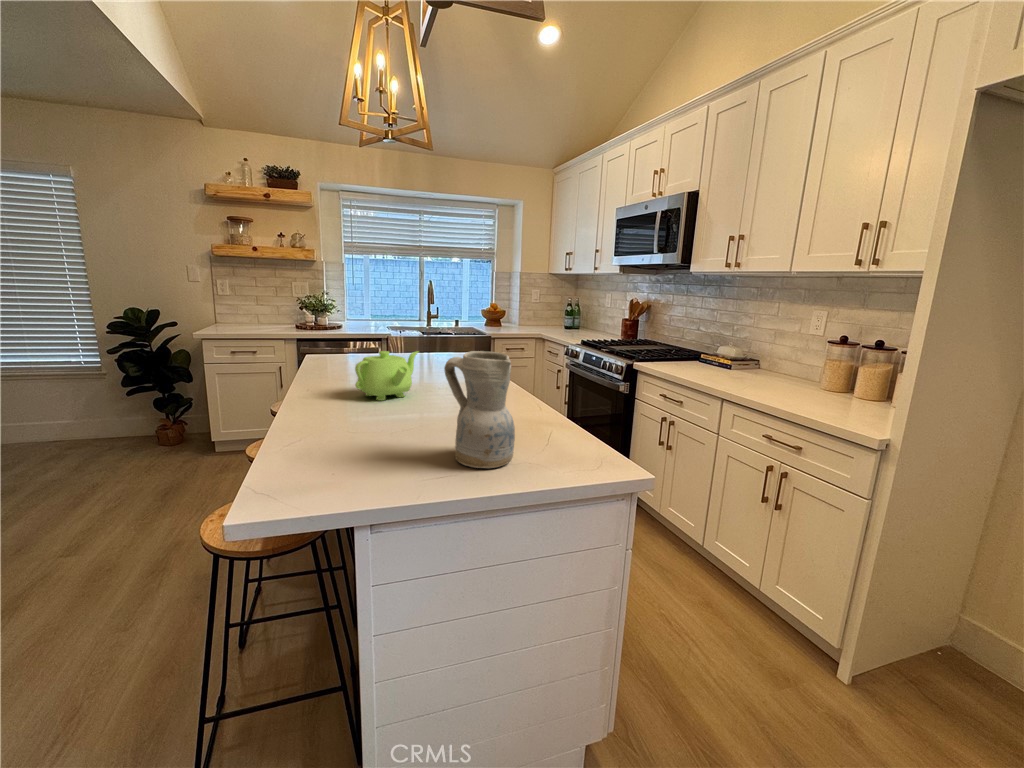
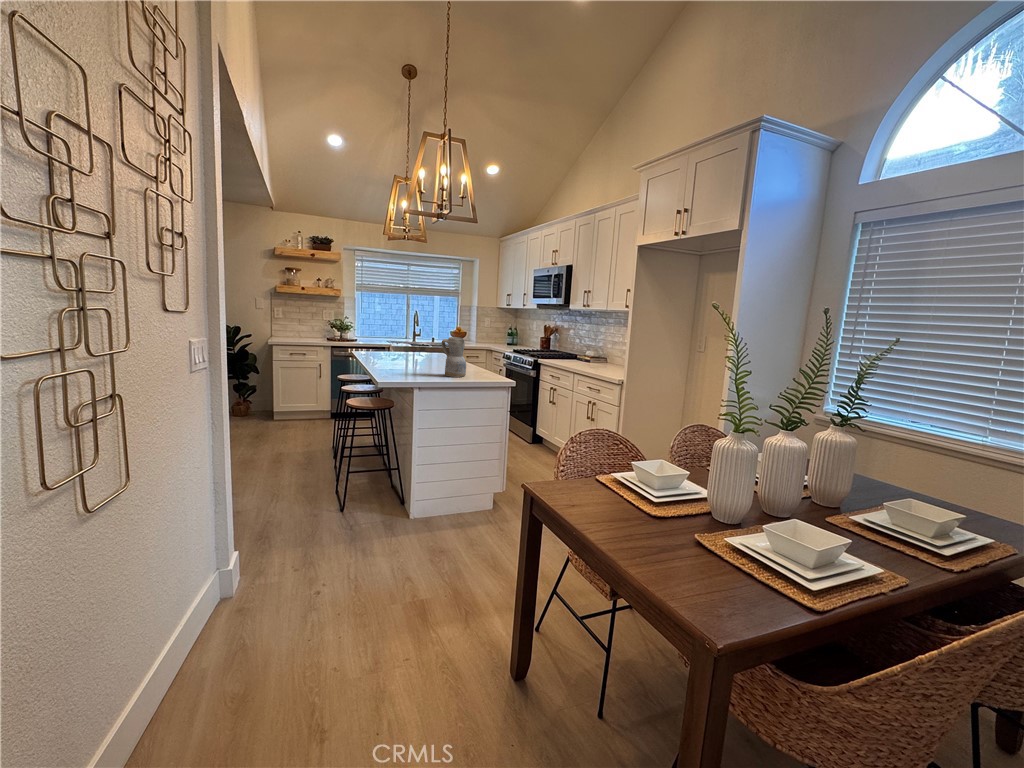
teapot: present [355,351,419,401] -> none [396,343,424,365]

